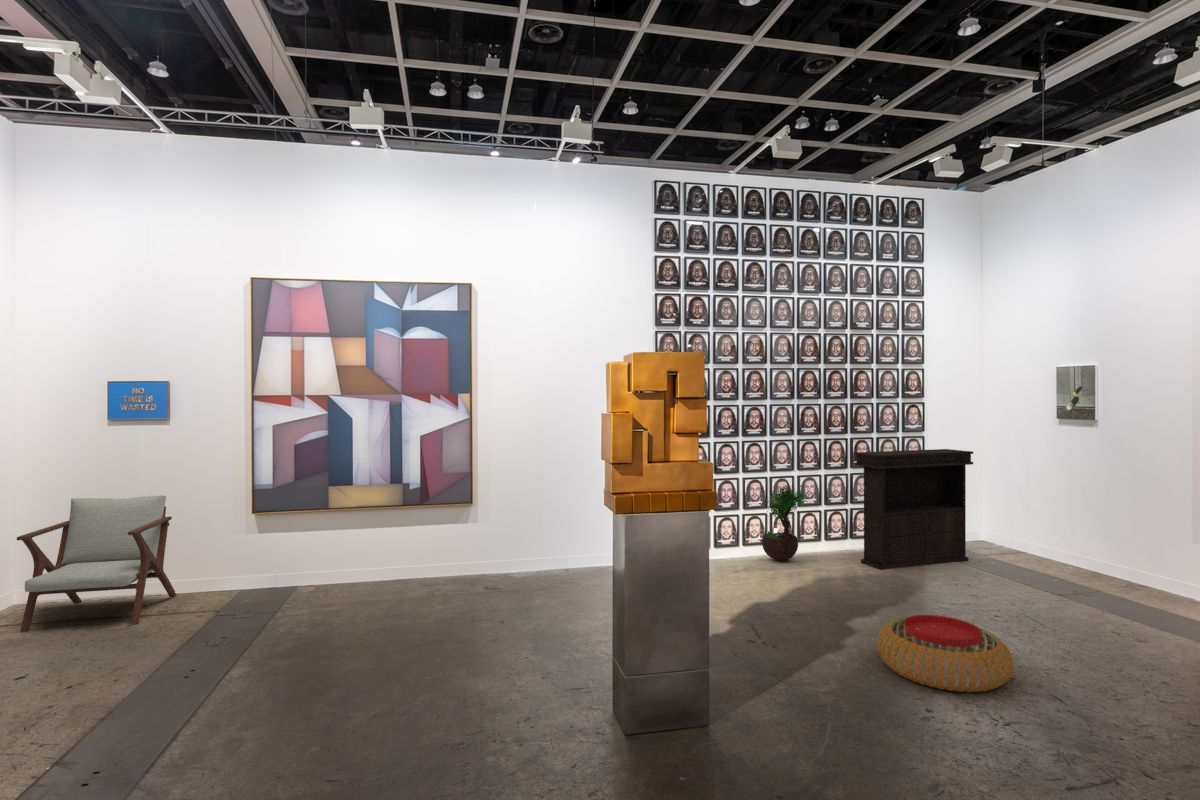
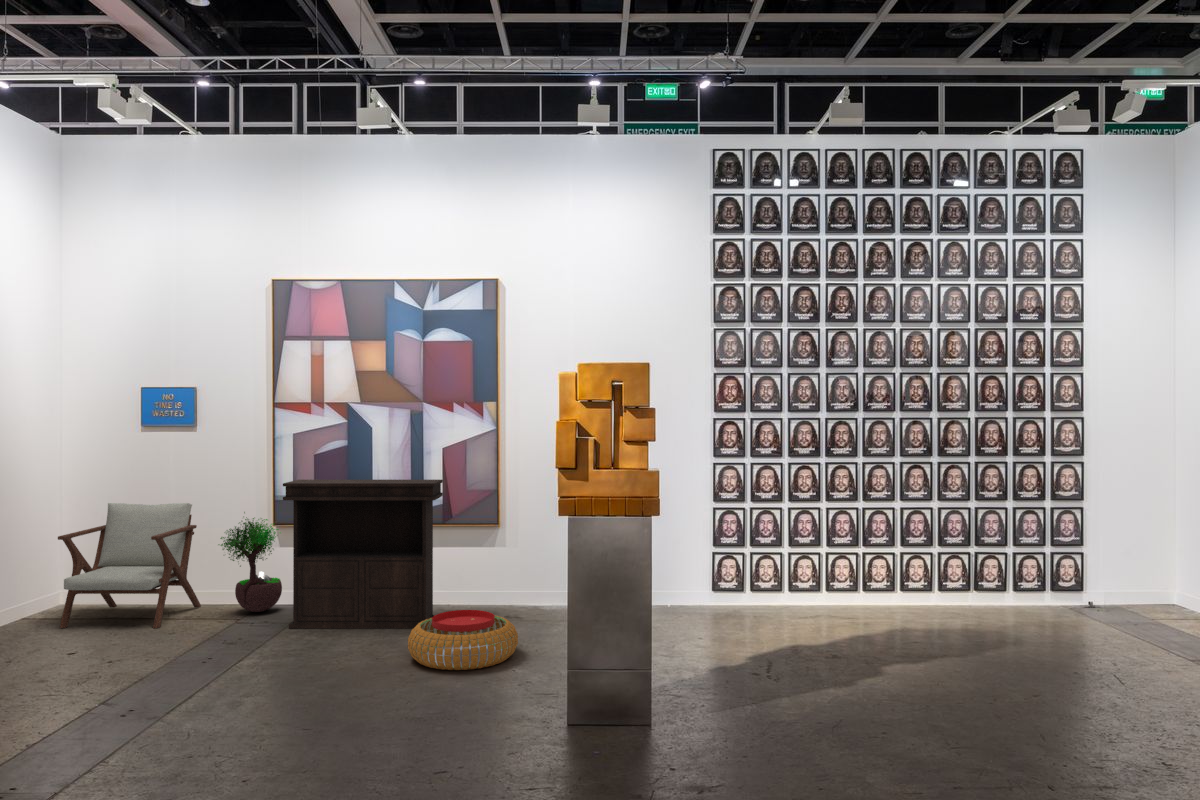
console table: present [855,449,973,569] -> present [283,480,443,629]
potted tree: present [762,485,806,561] -> present [218,512,282,612]
pouf: present [877,615,1014,692] -> present [408,610,518,670]

